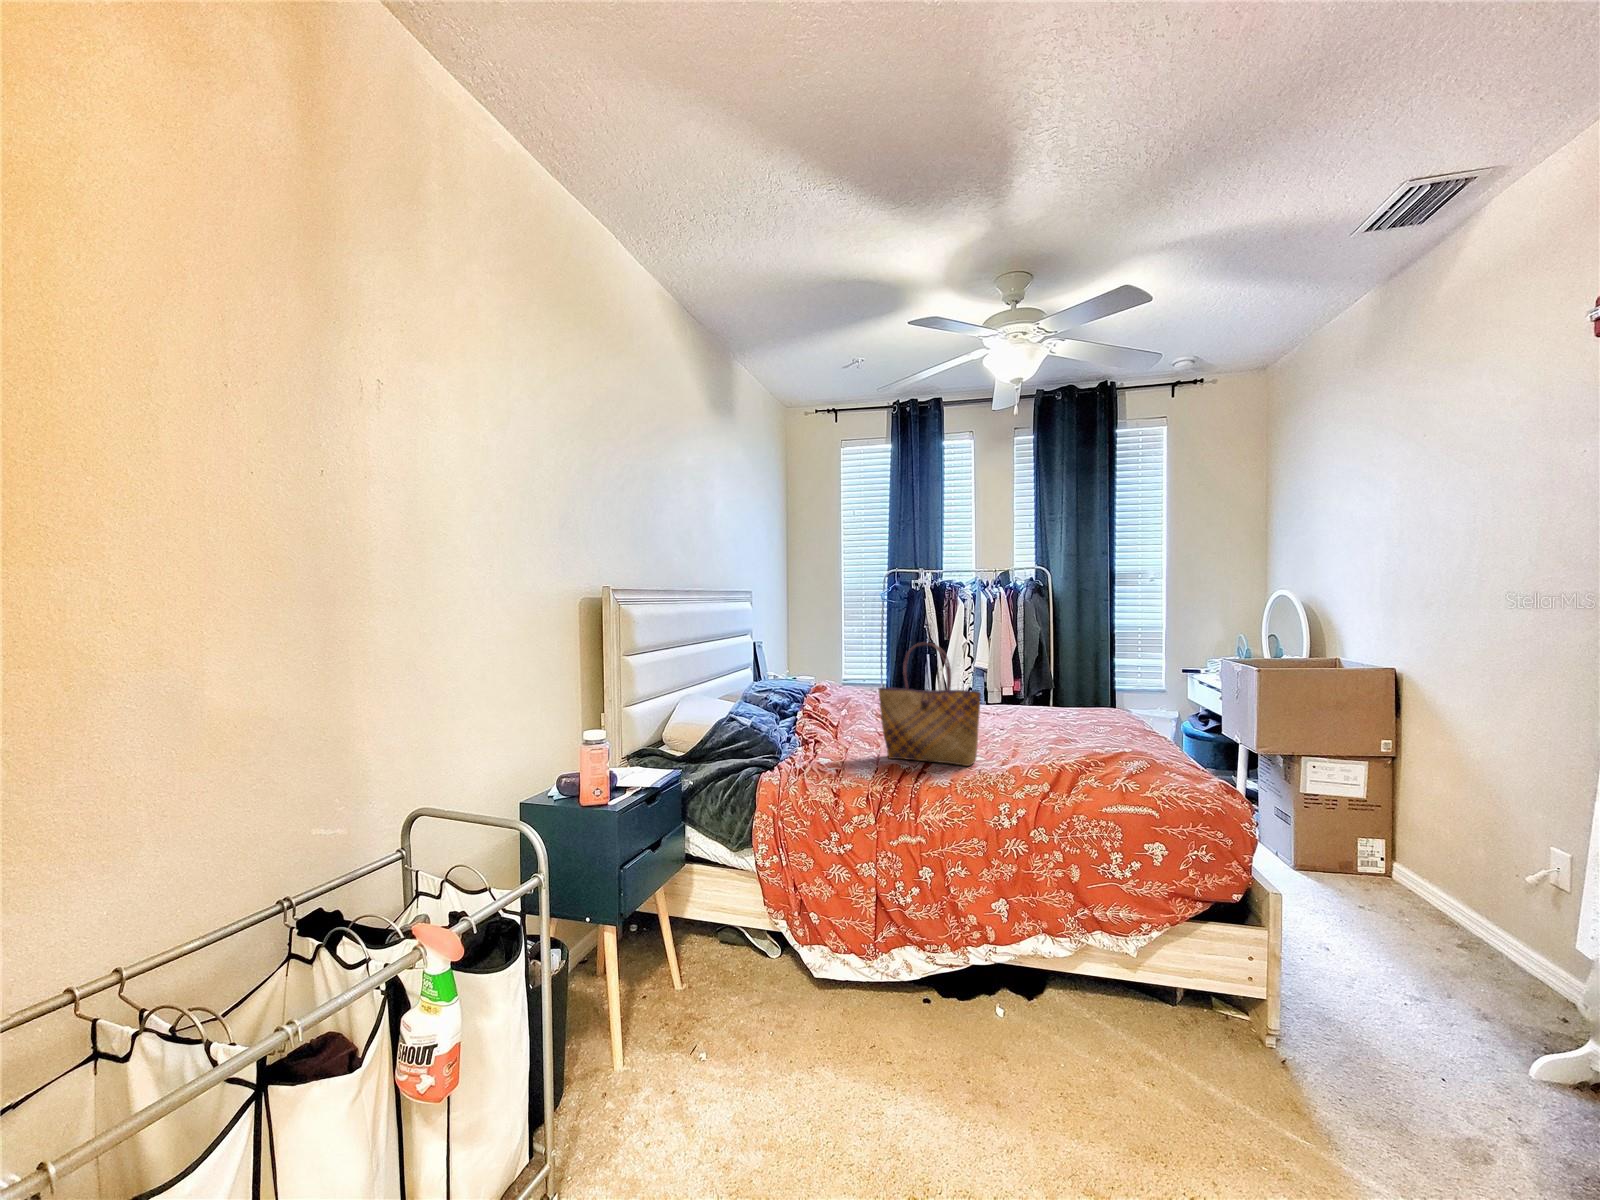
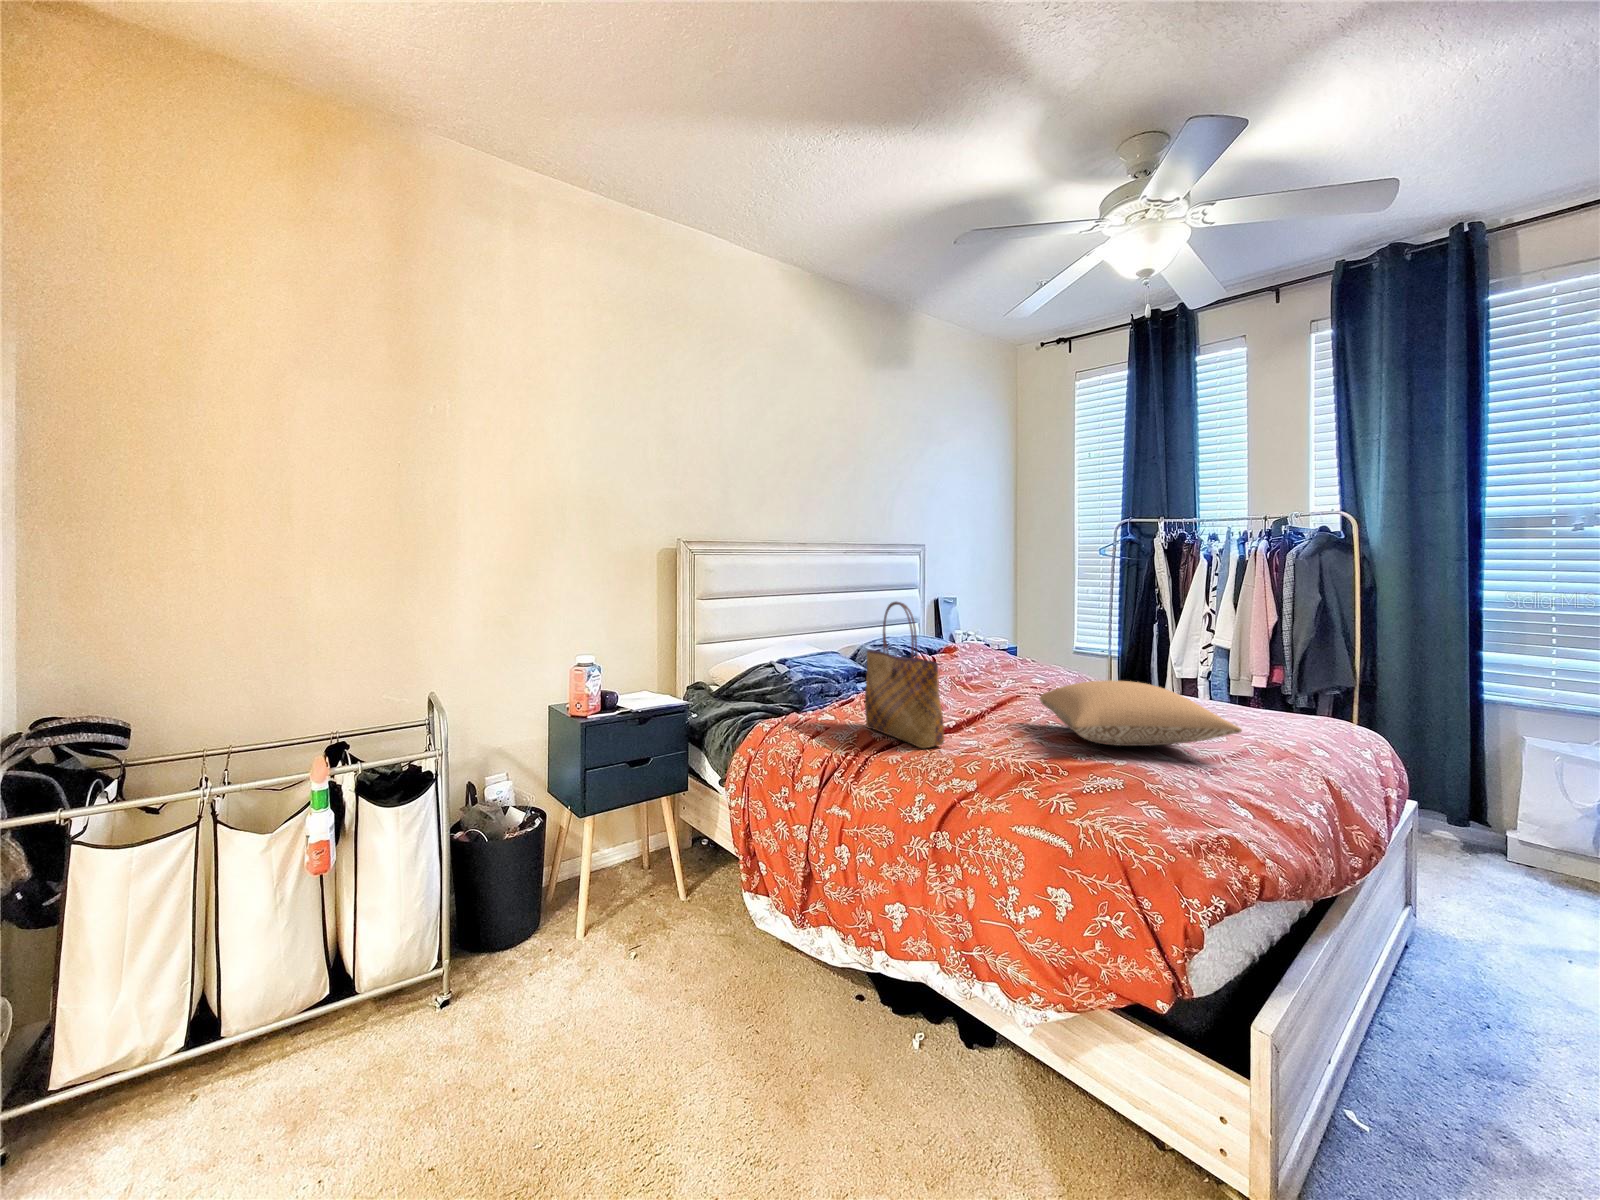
pillow: none [985,694,1145,742] -> present [1039,680,1242,746]

